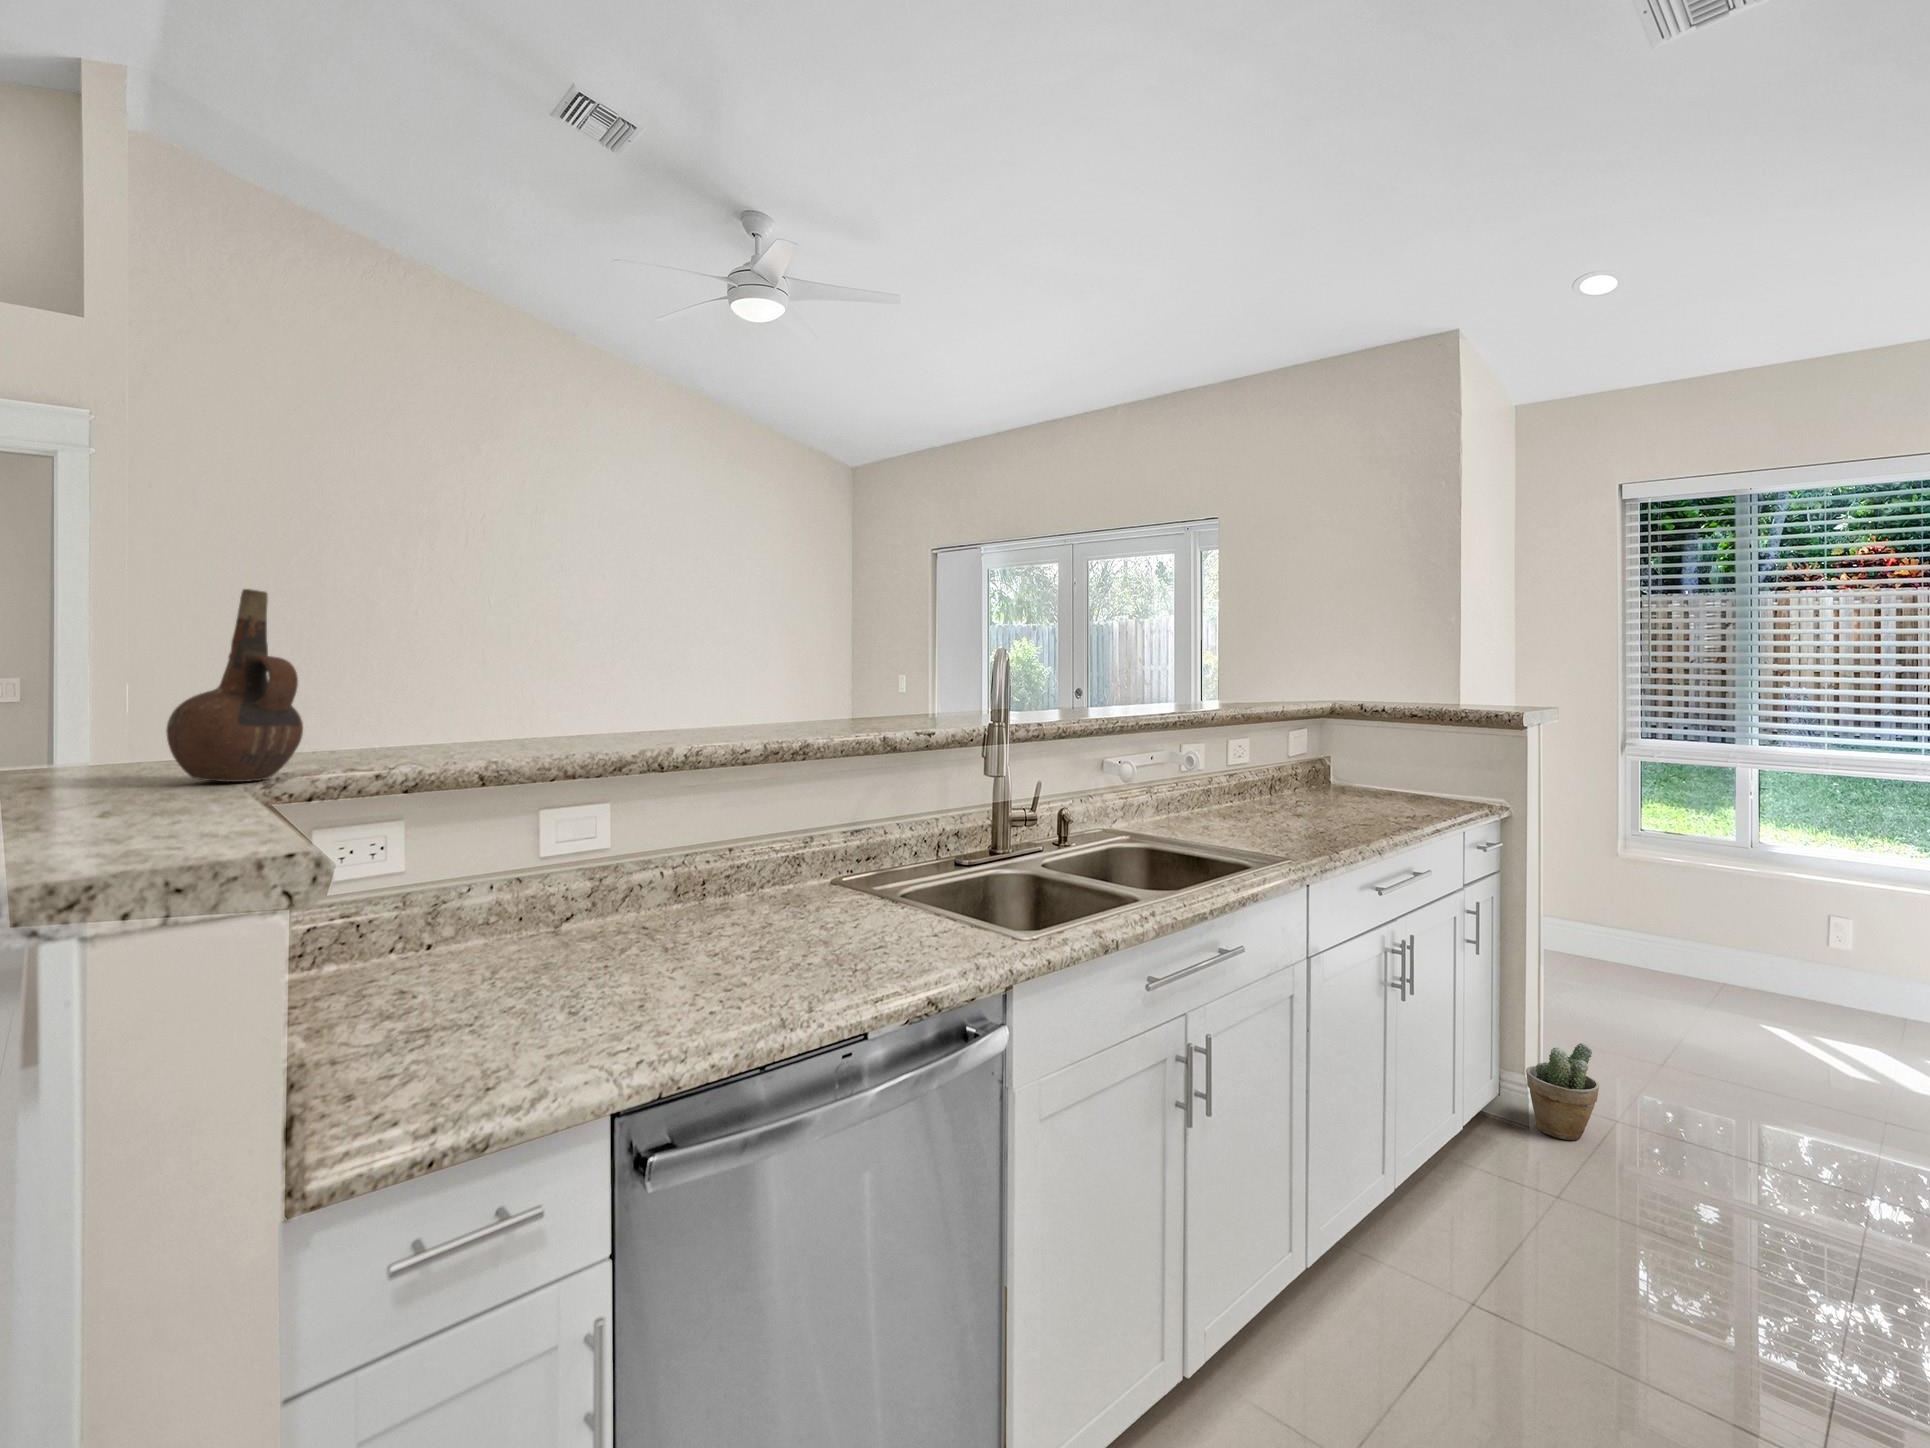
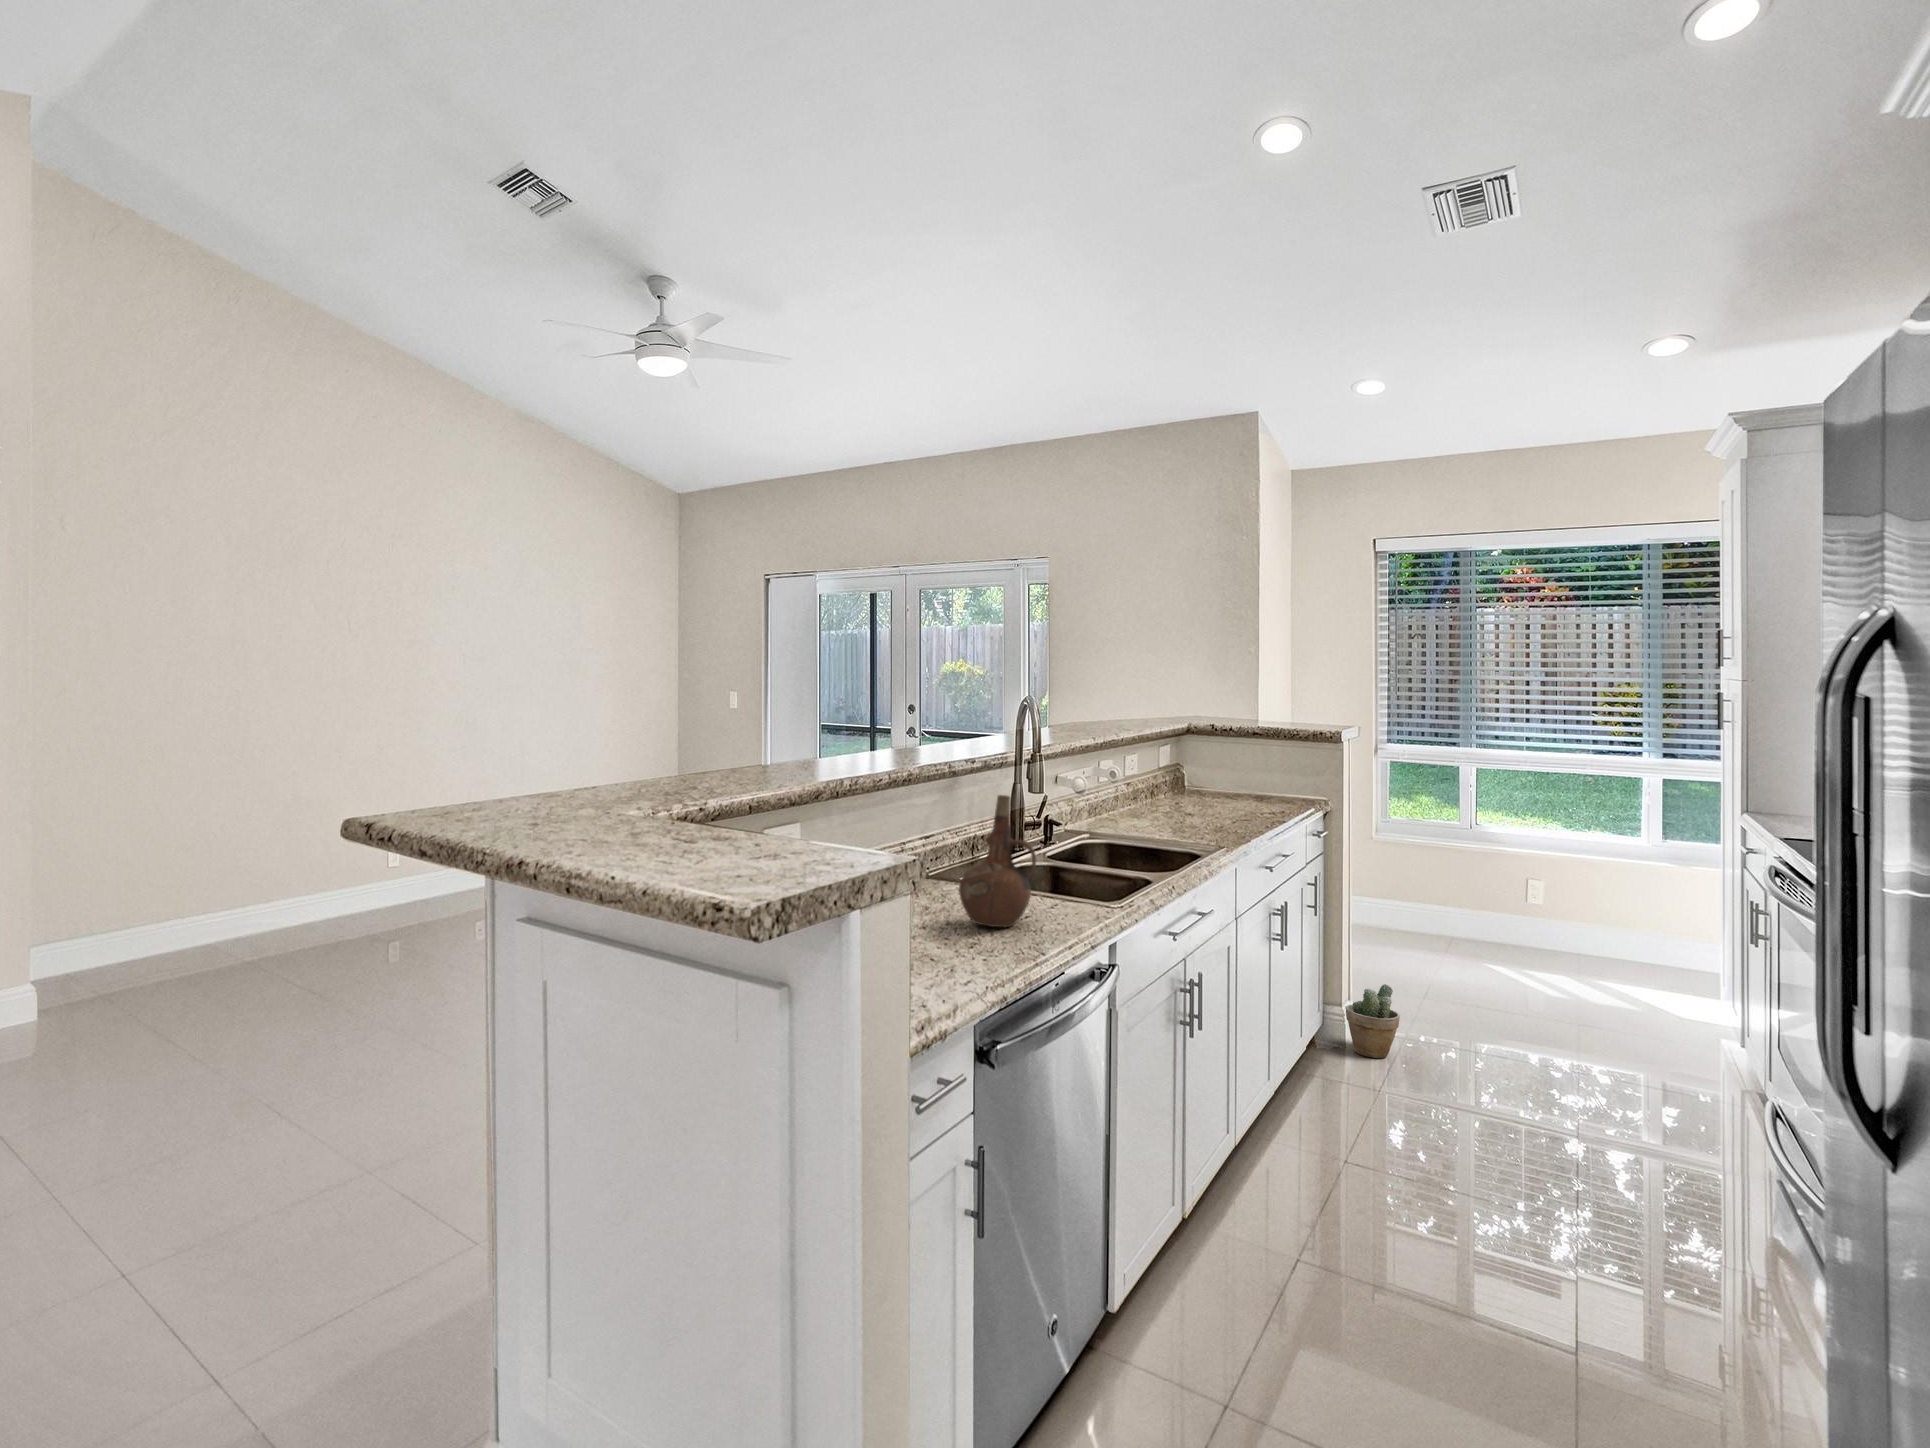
ceramic pitcher: present [167,589,303,782] -> present [959,795,1036,927]

